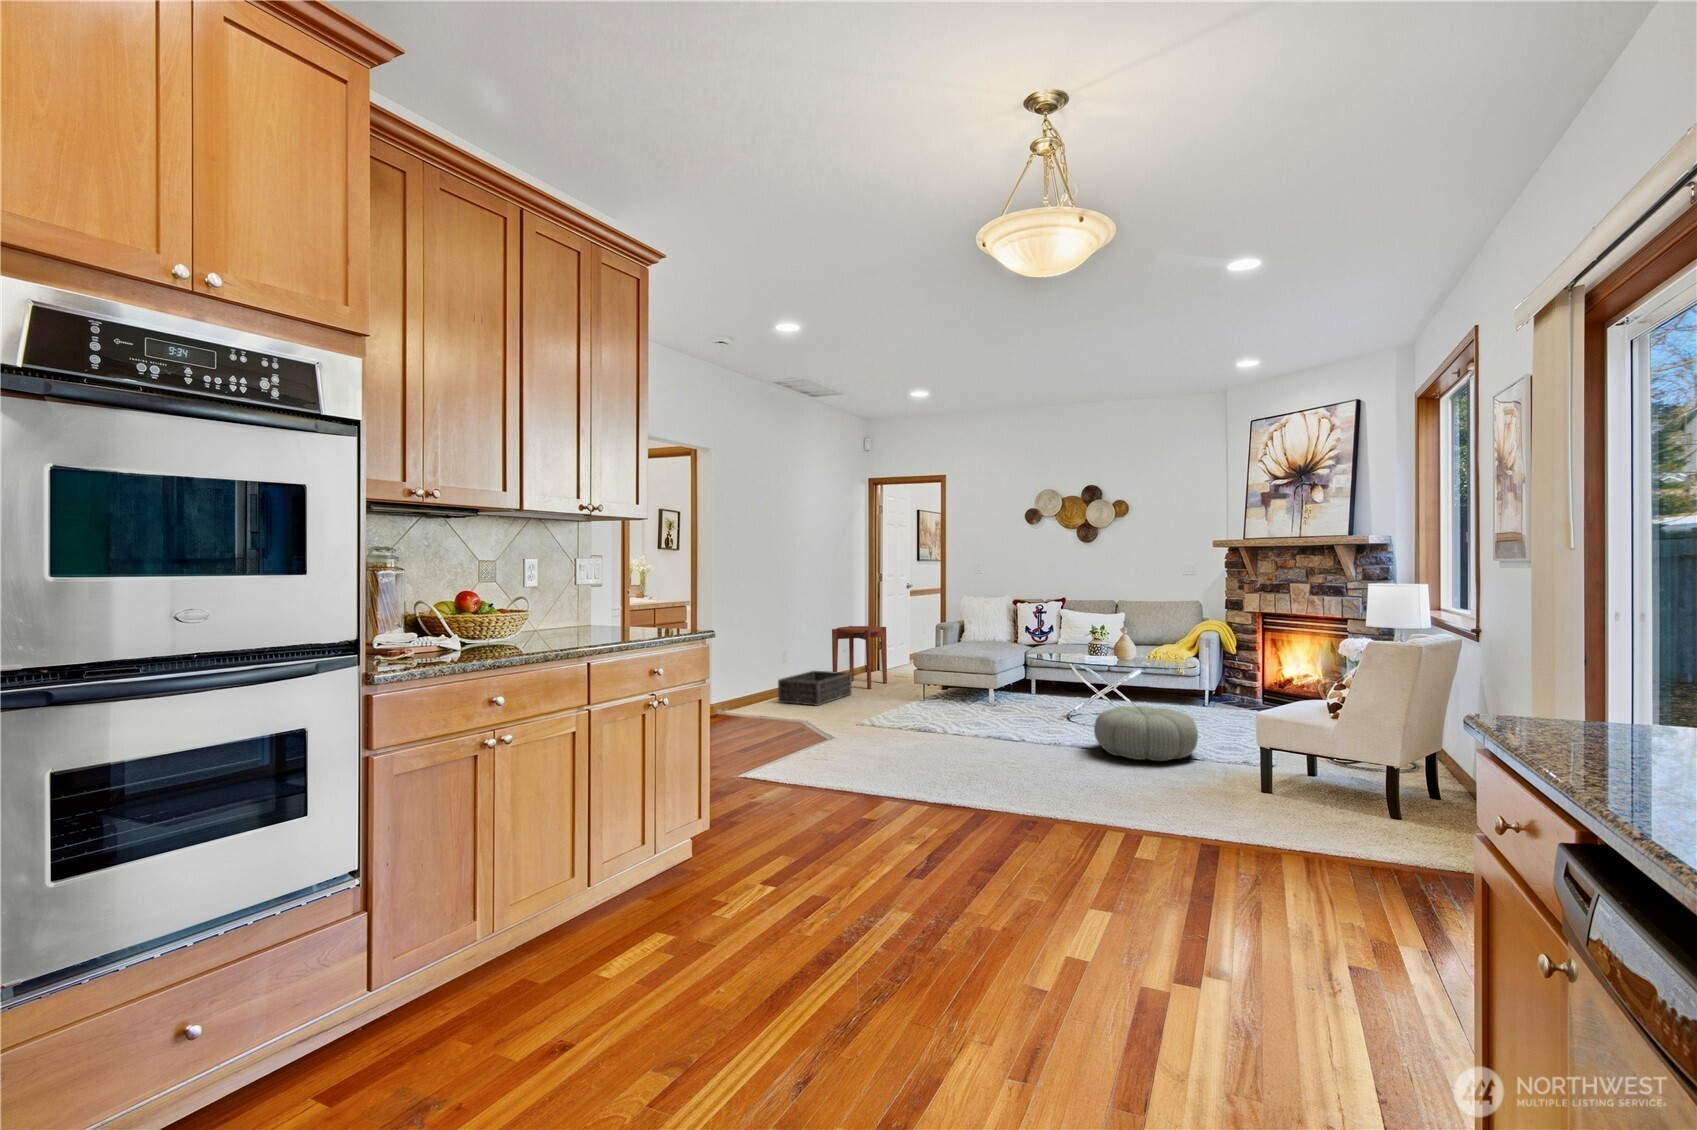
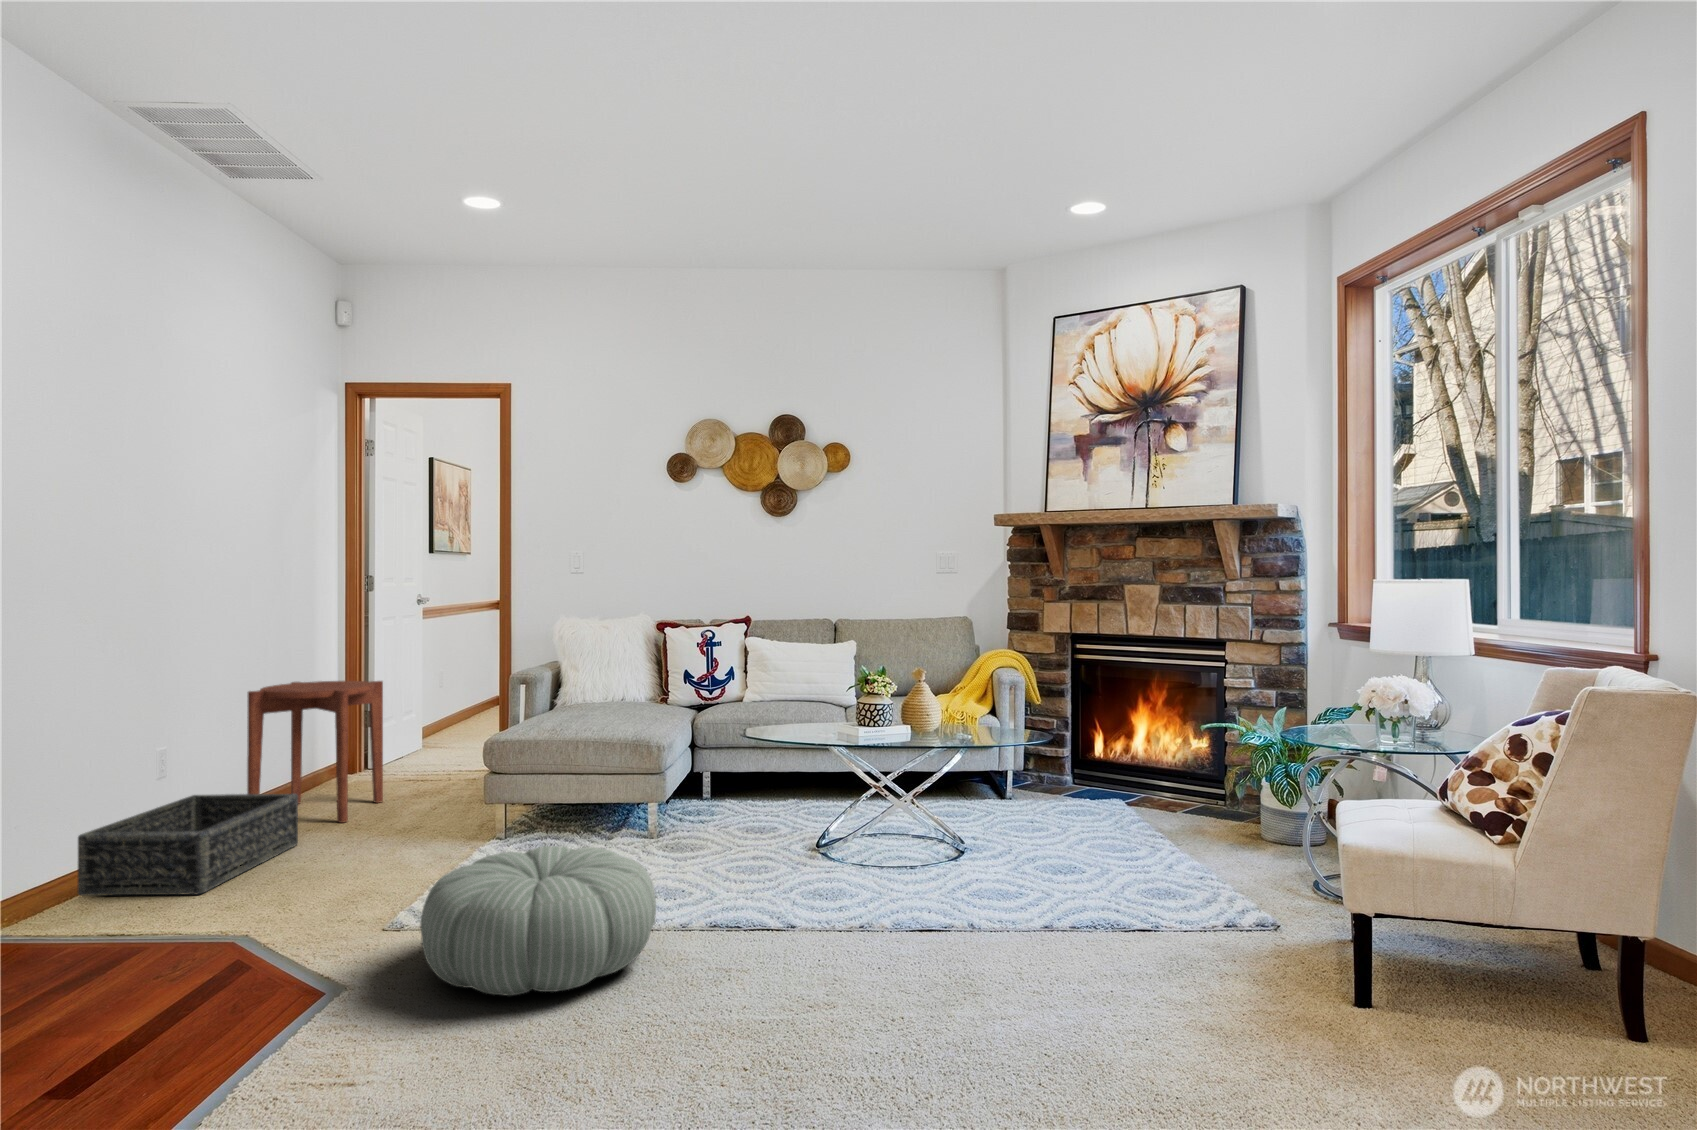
pouf: present [1094,706,1198,761] -> present [420,846,656,996]

